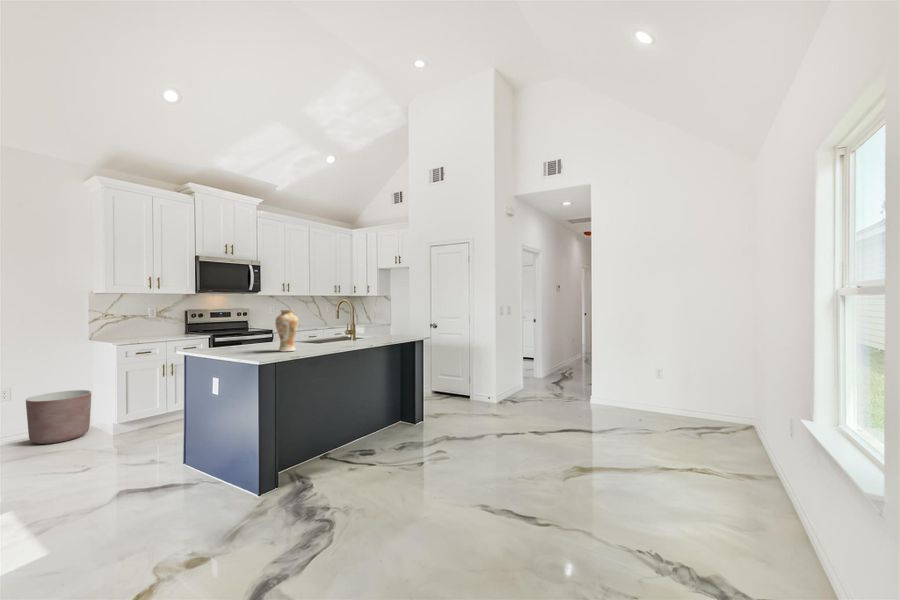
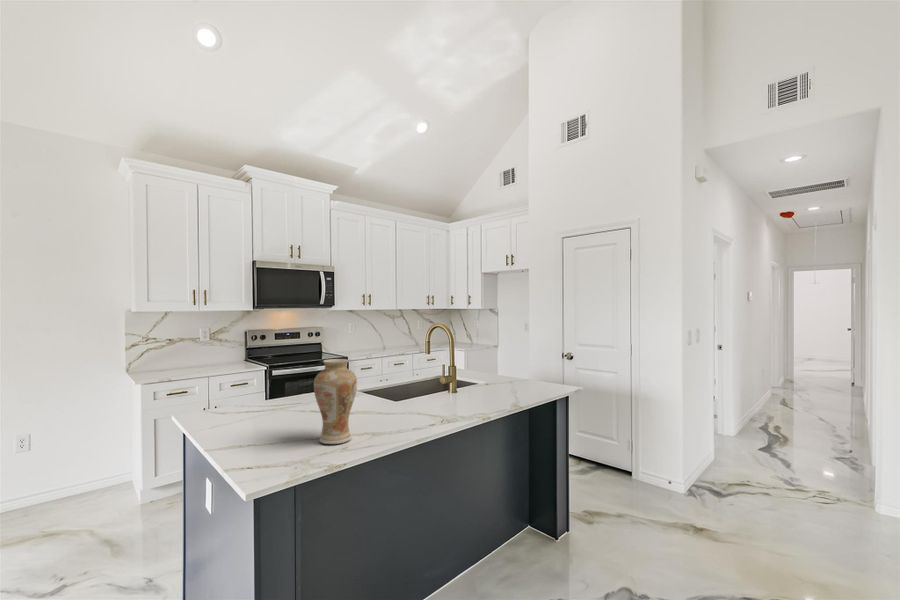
planter: present [26,390,91,444] -> none [30,439,115,518]

